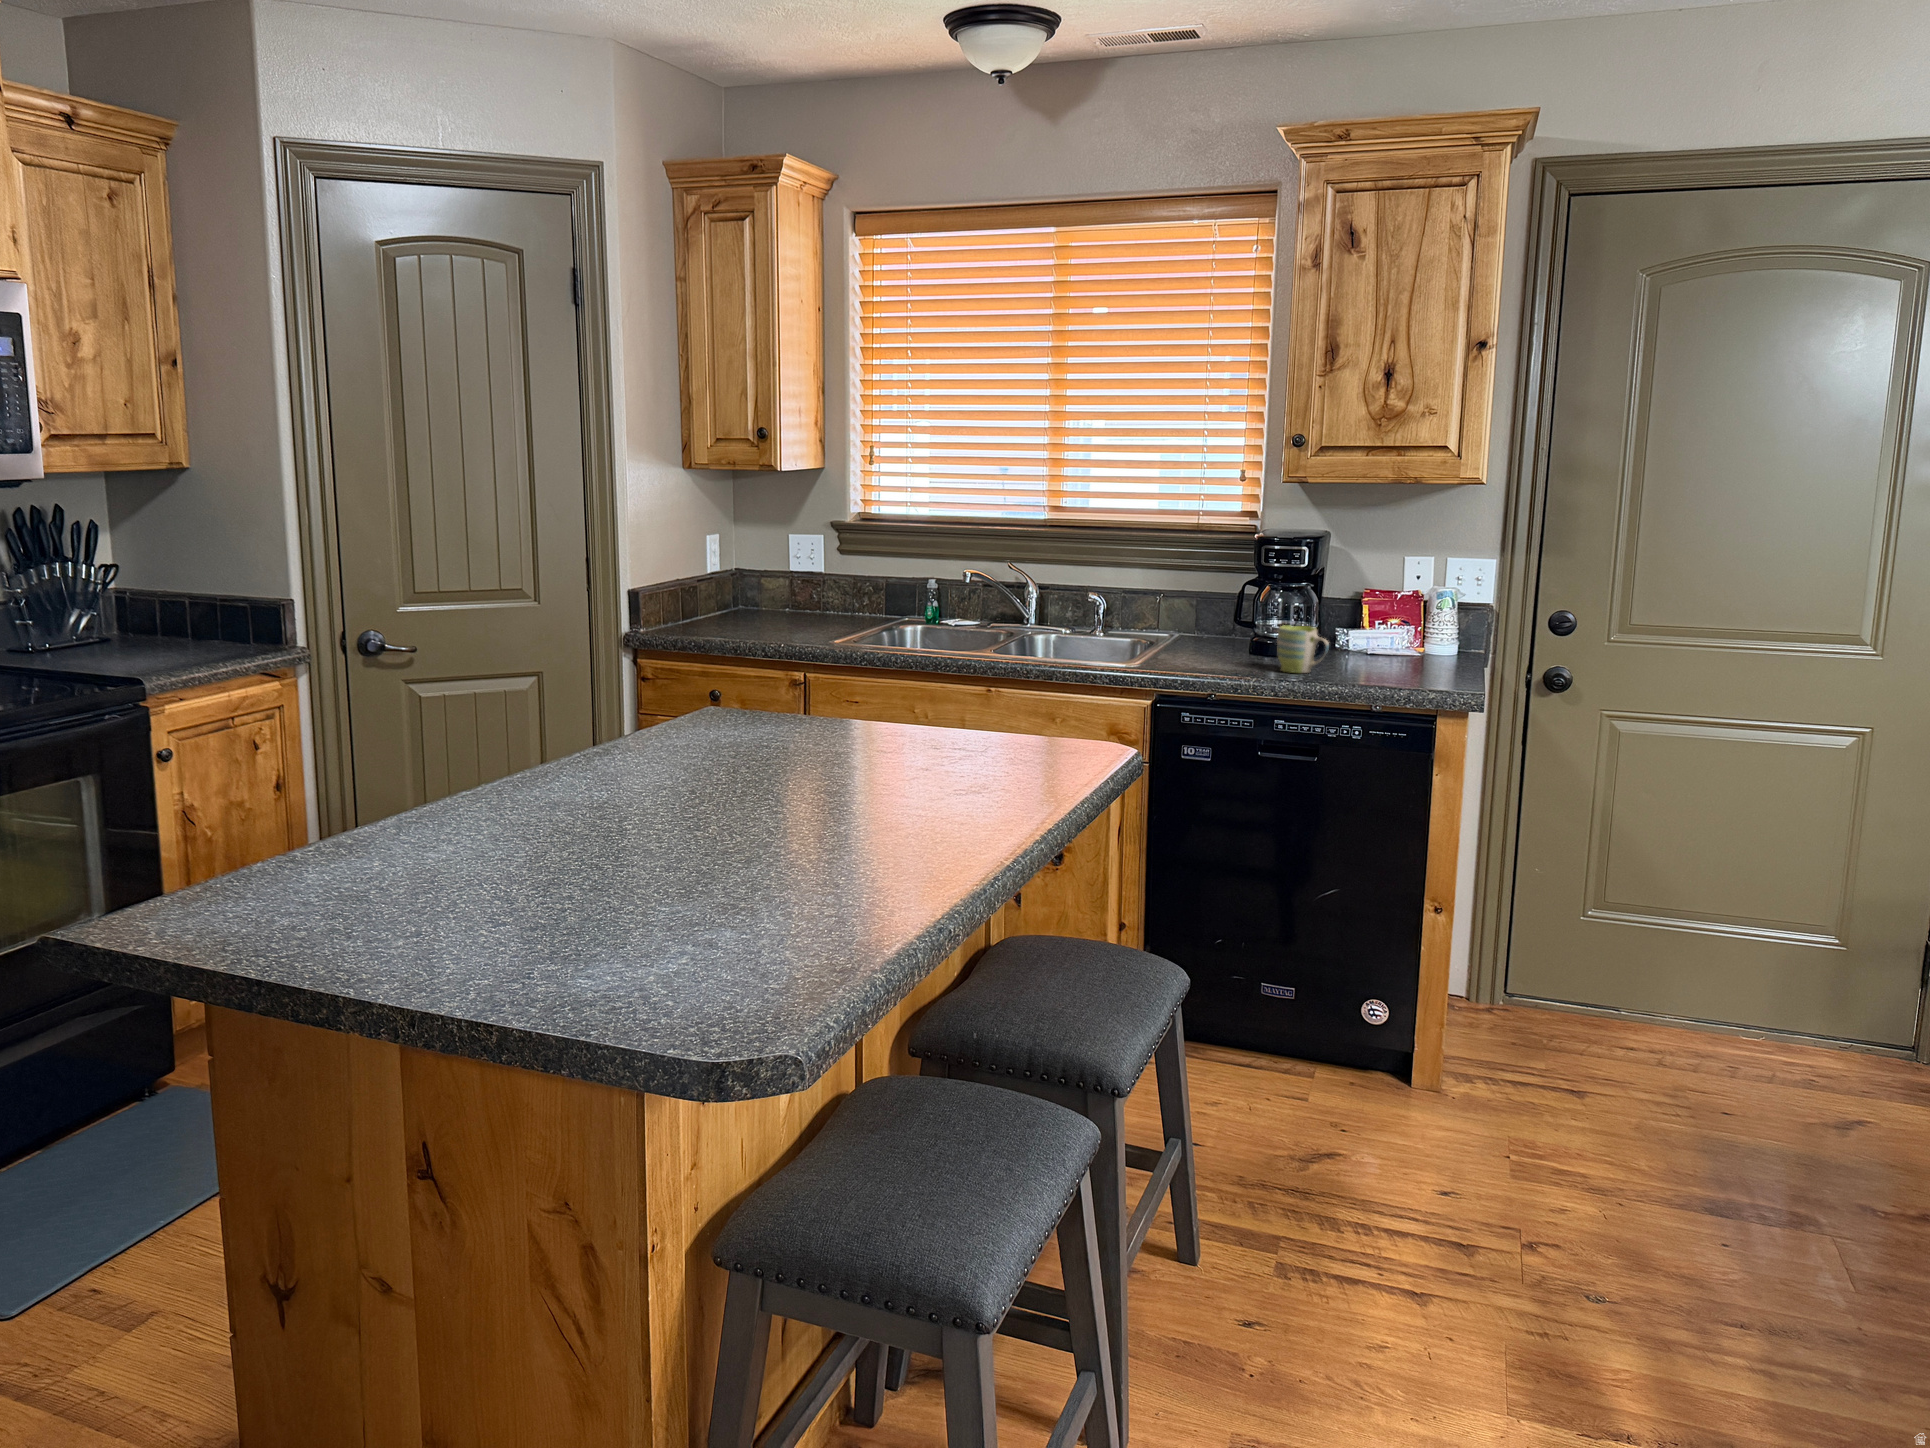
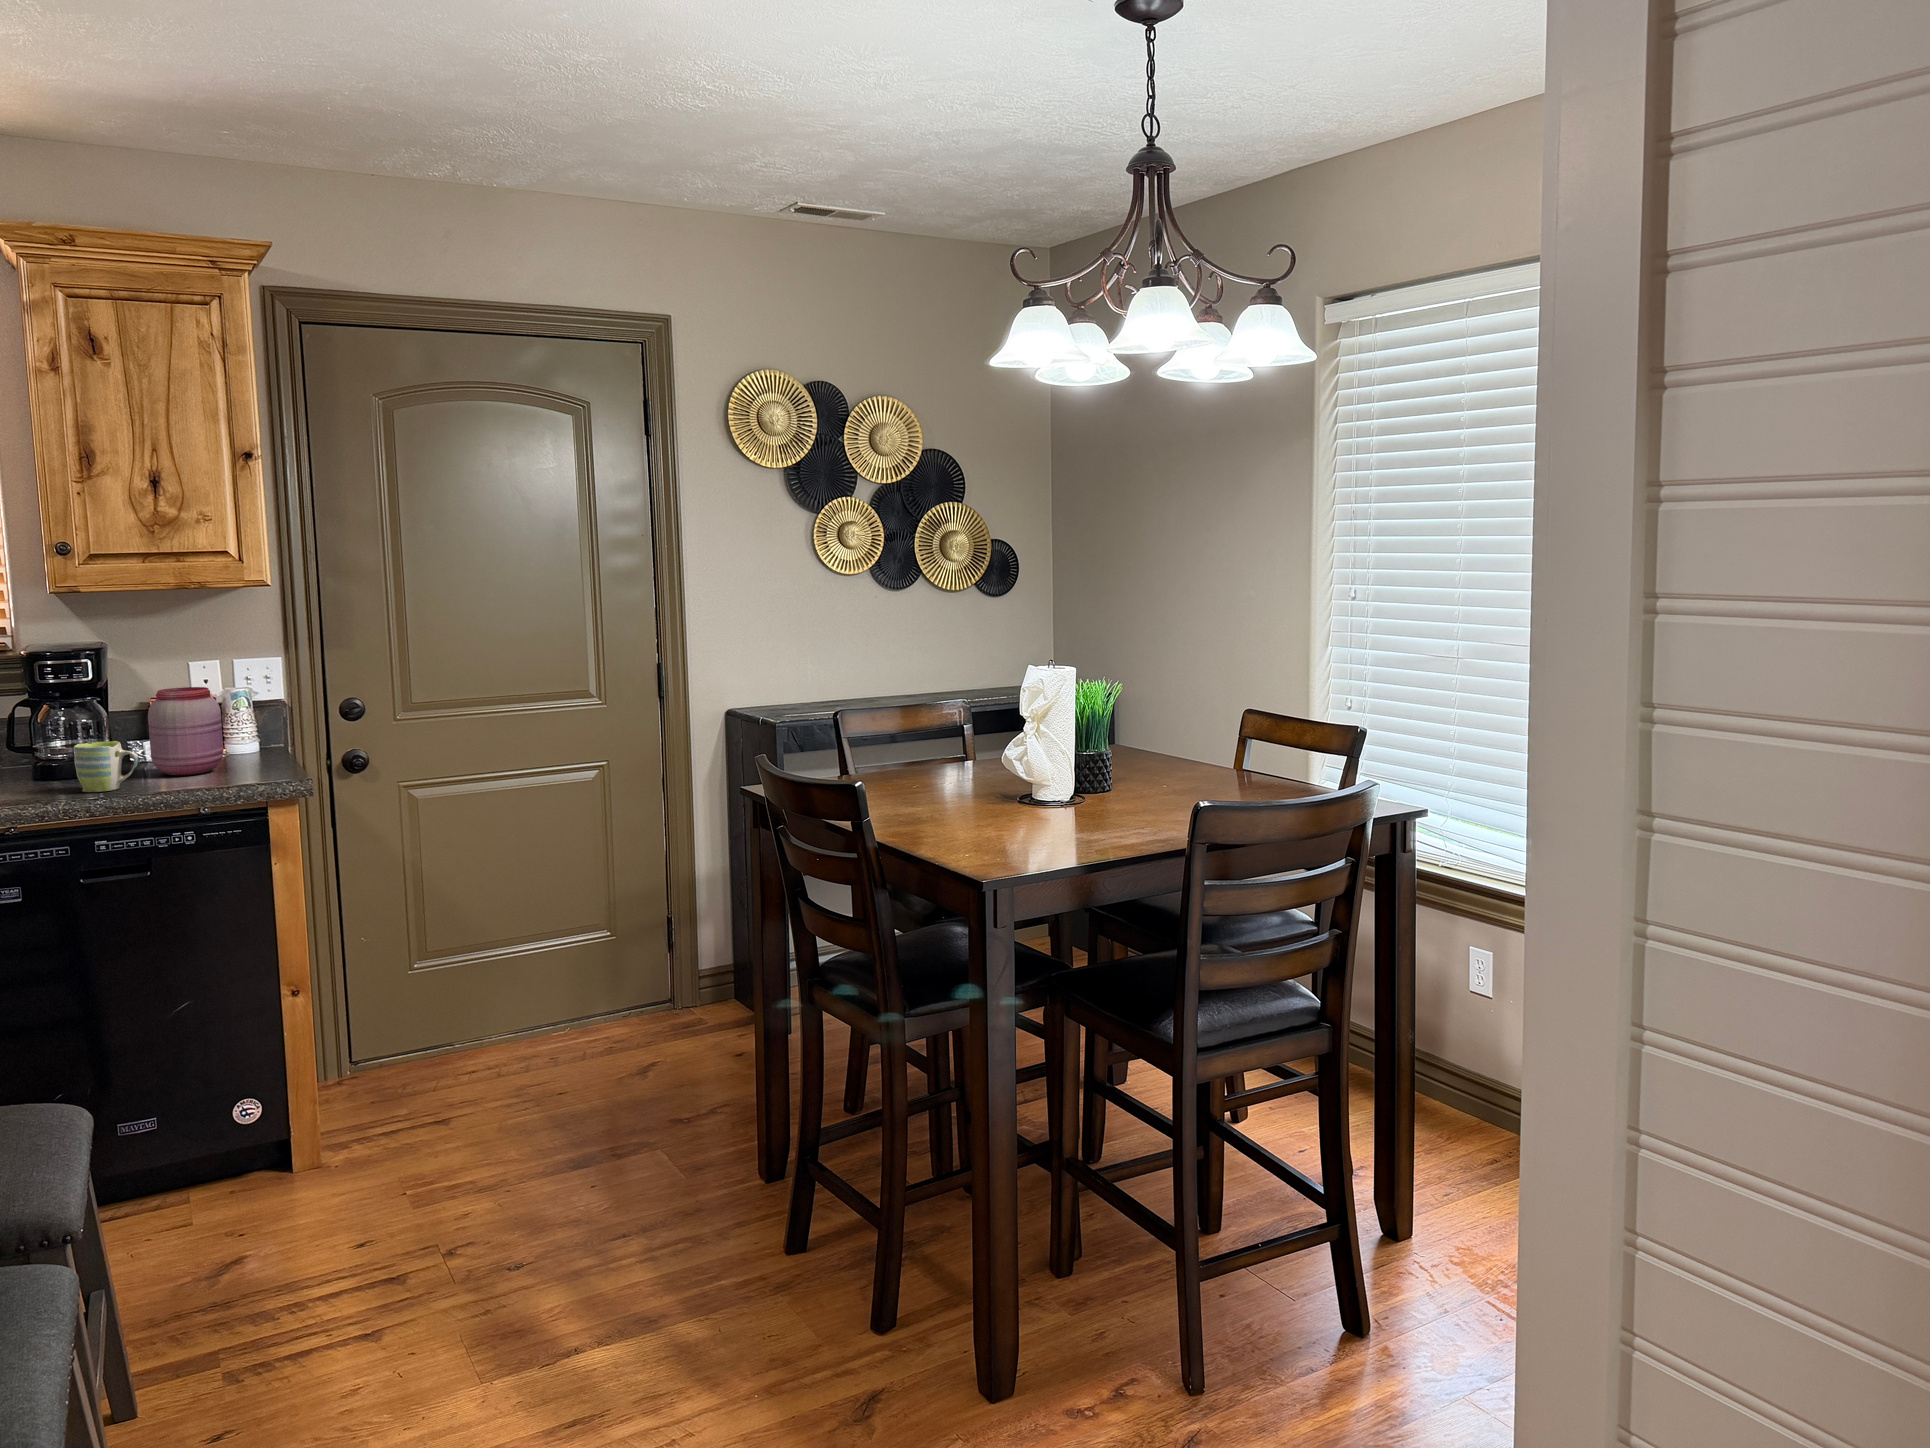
jar: none [1346,582,1414,669] -> present [148,687,223,776]

